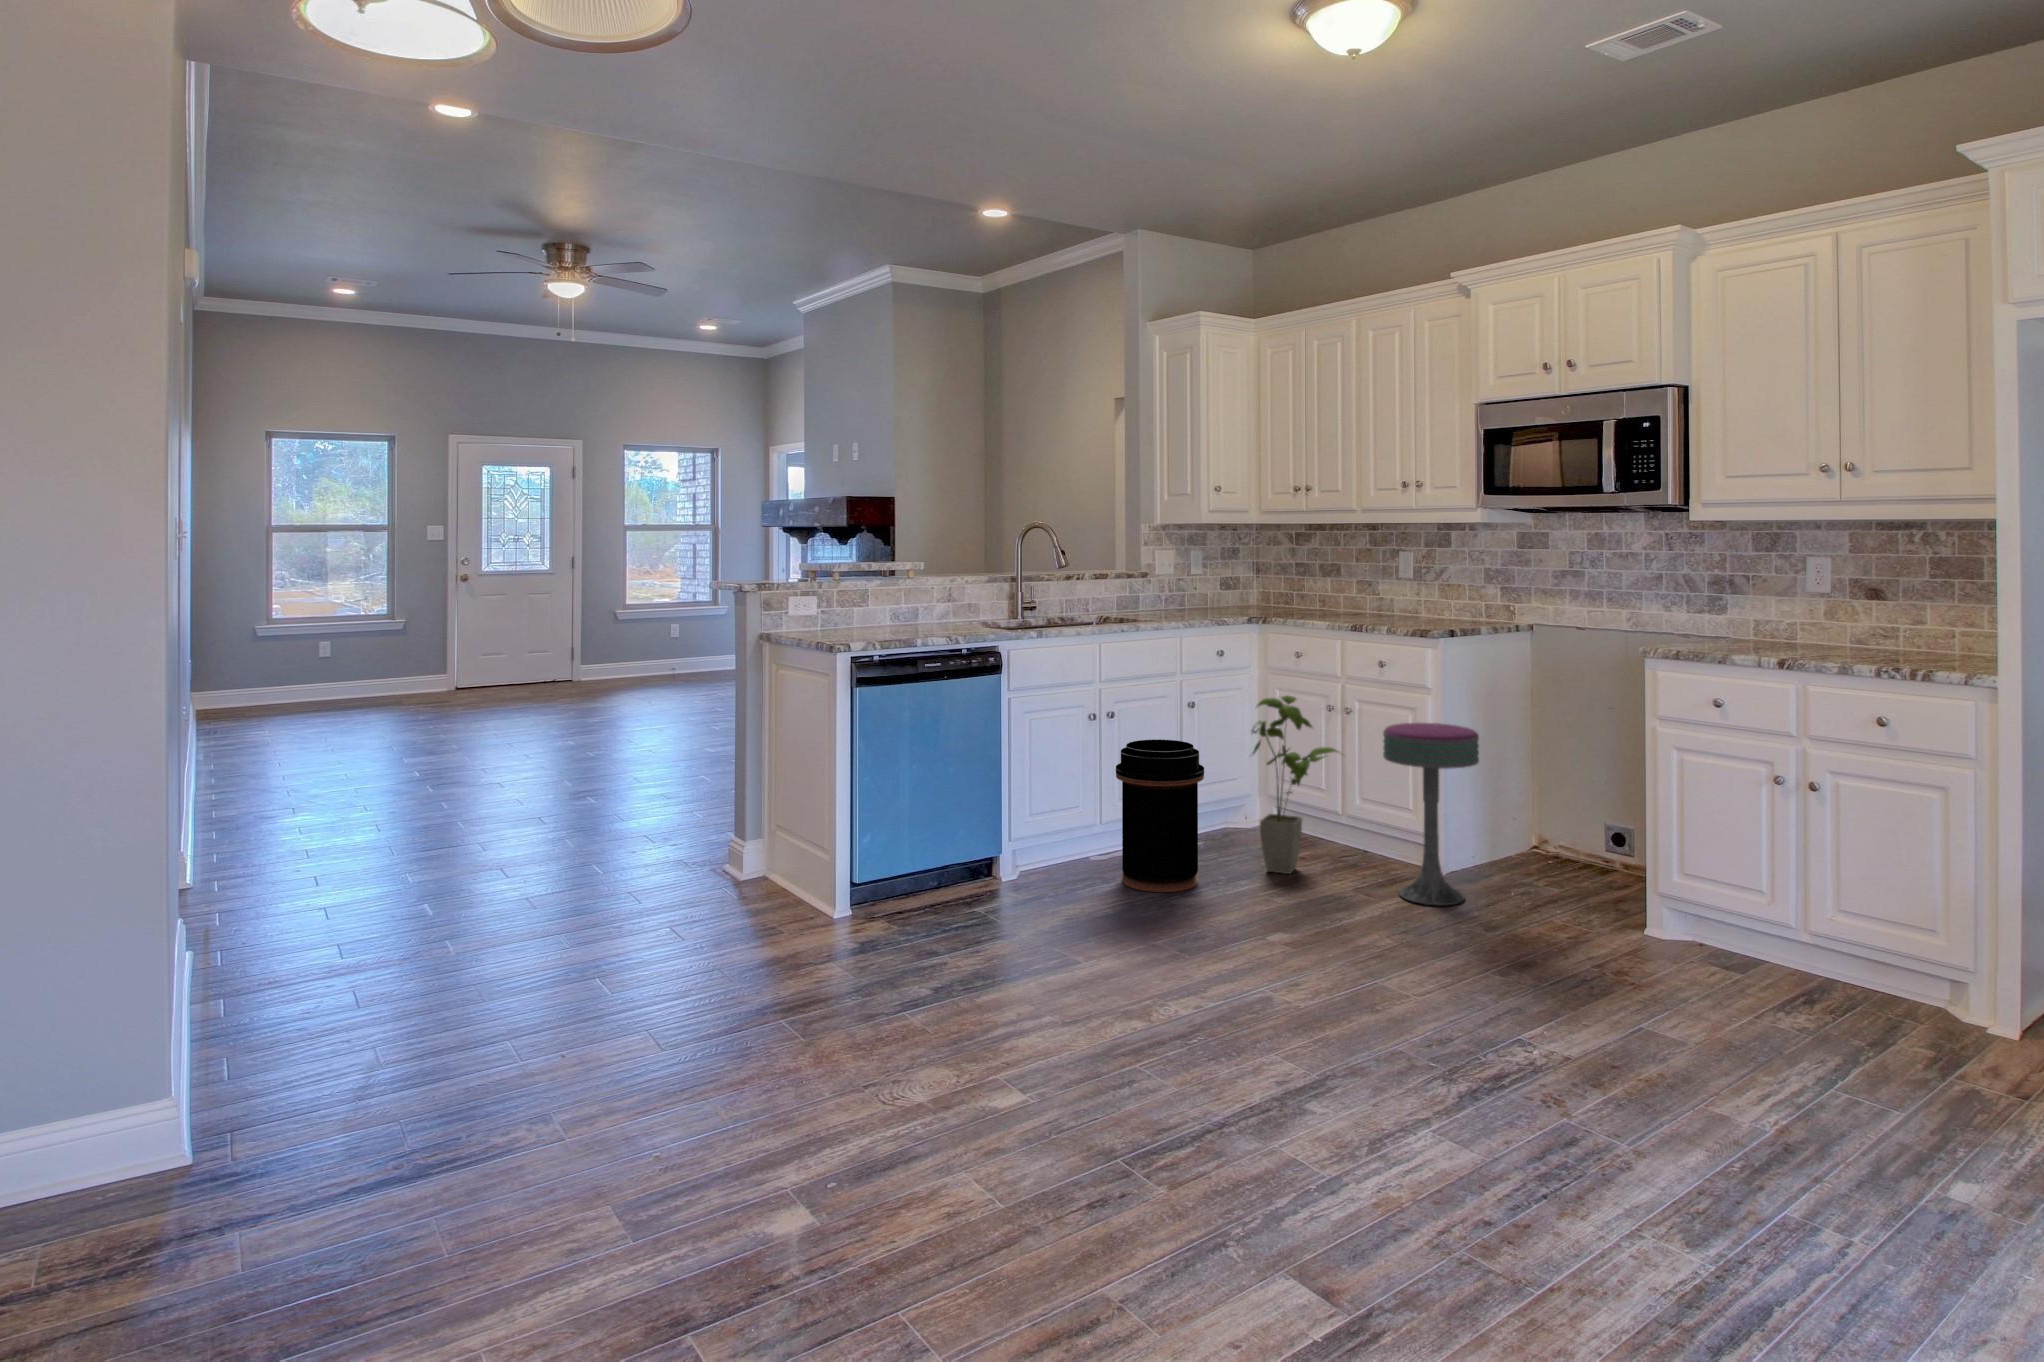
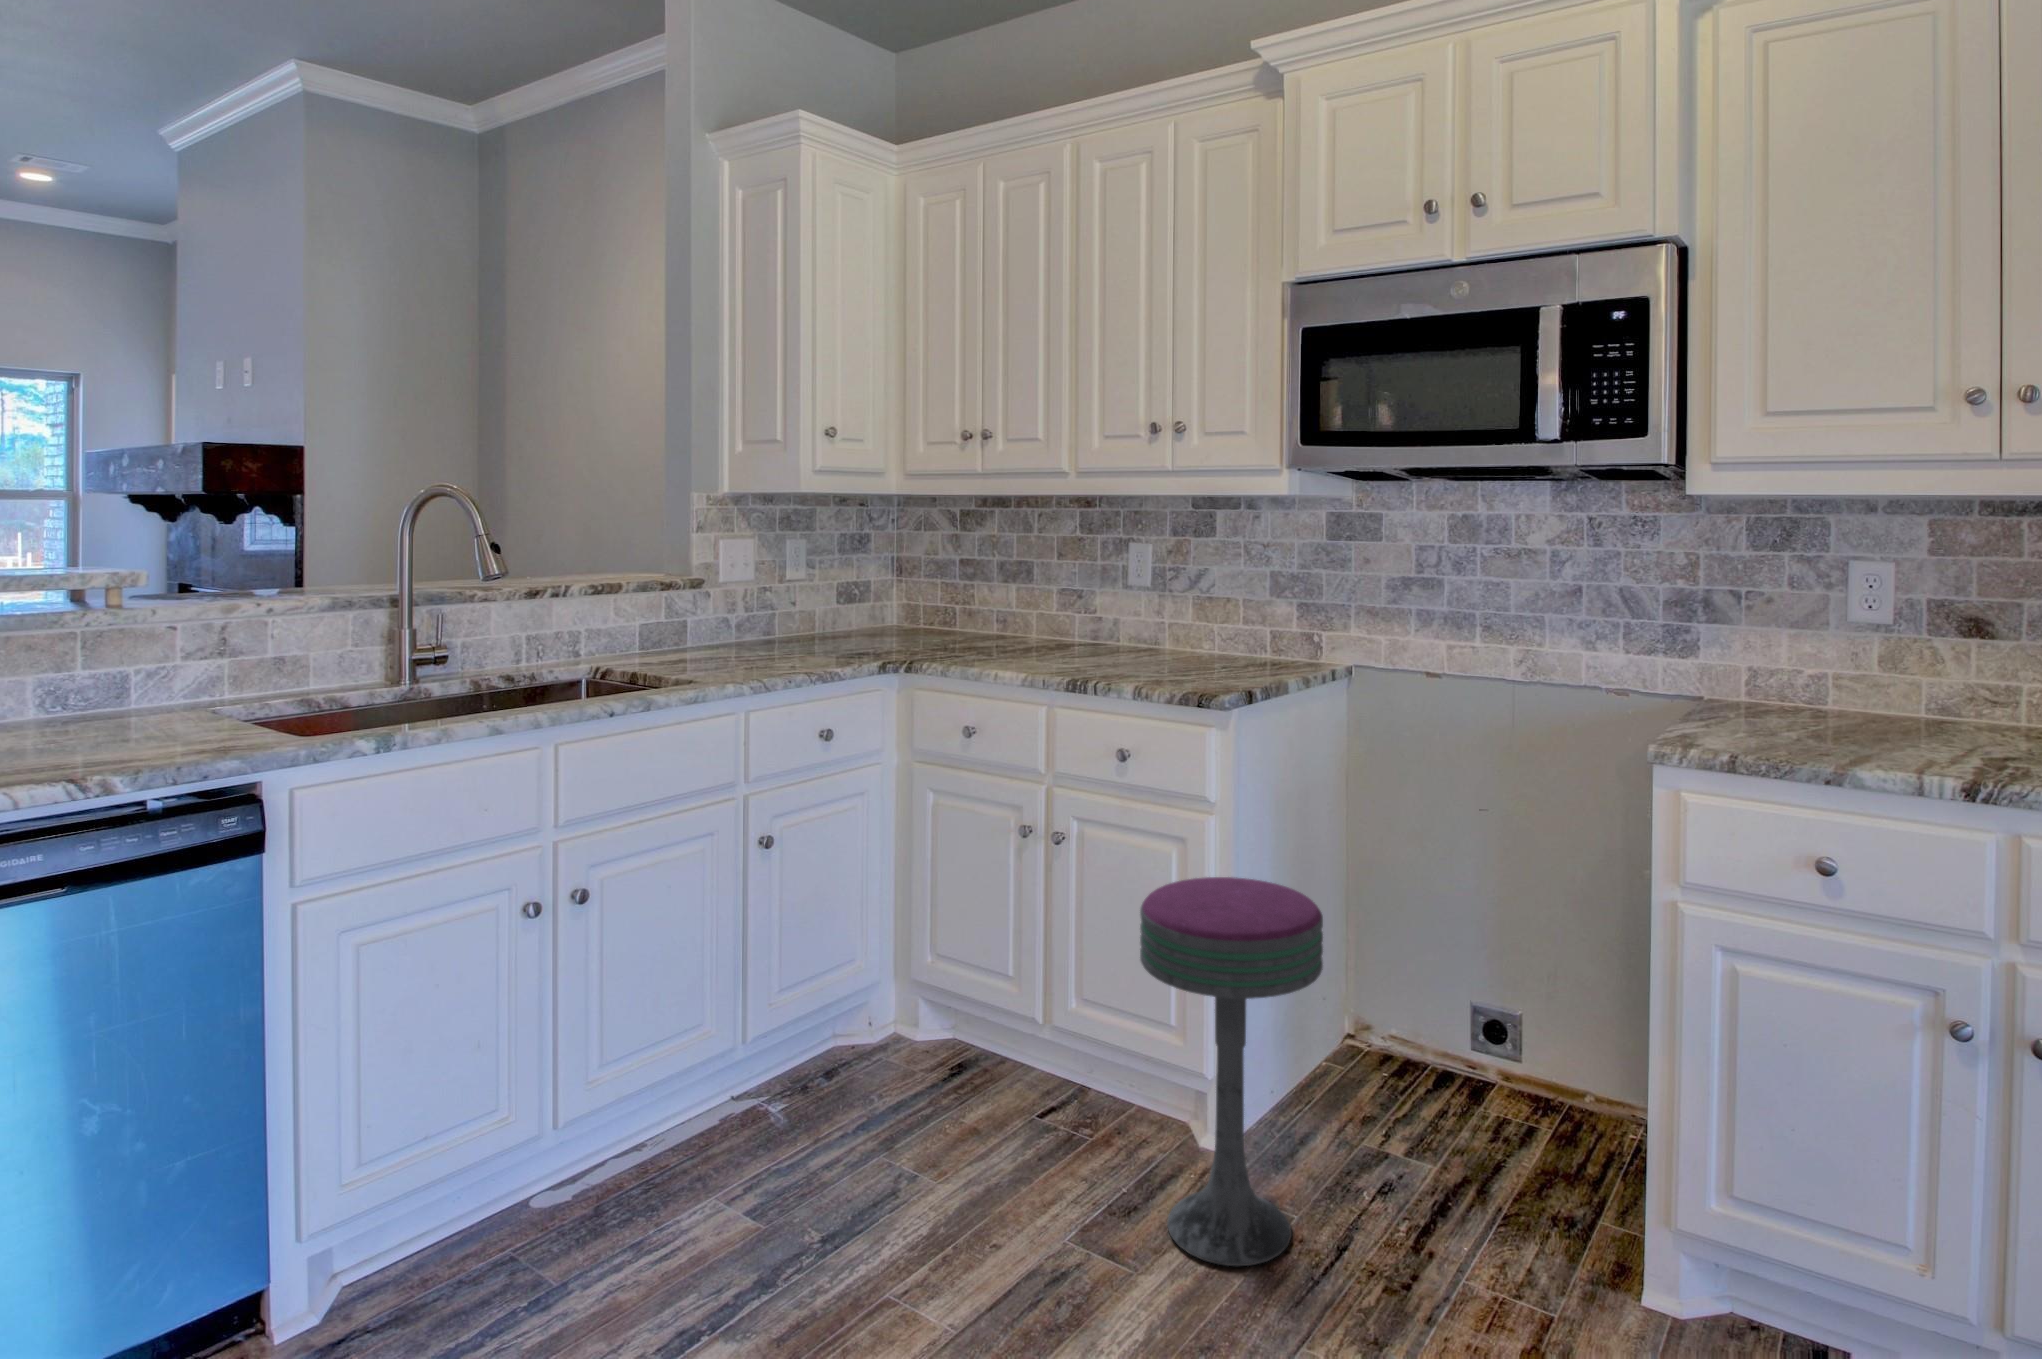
house plant: present [1252,695,1338,874] -> none [874,833,1061,1187]
trash can: present [1116,740,1204,892] -> none [577,944,777,1314]

